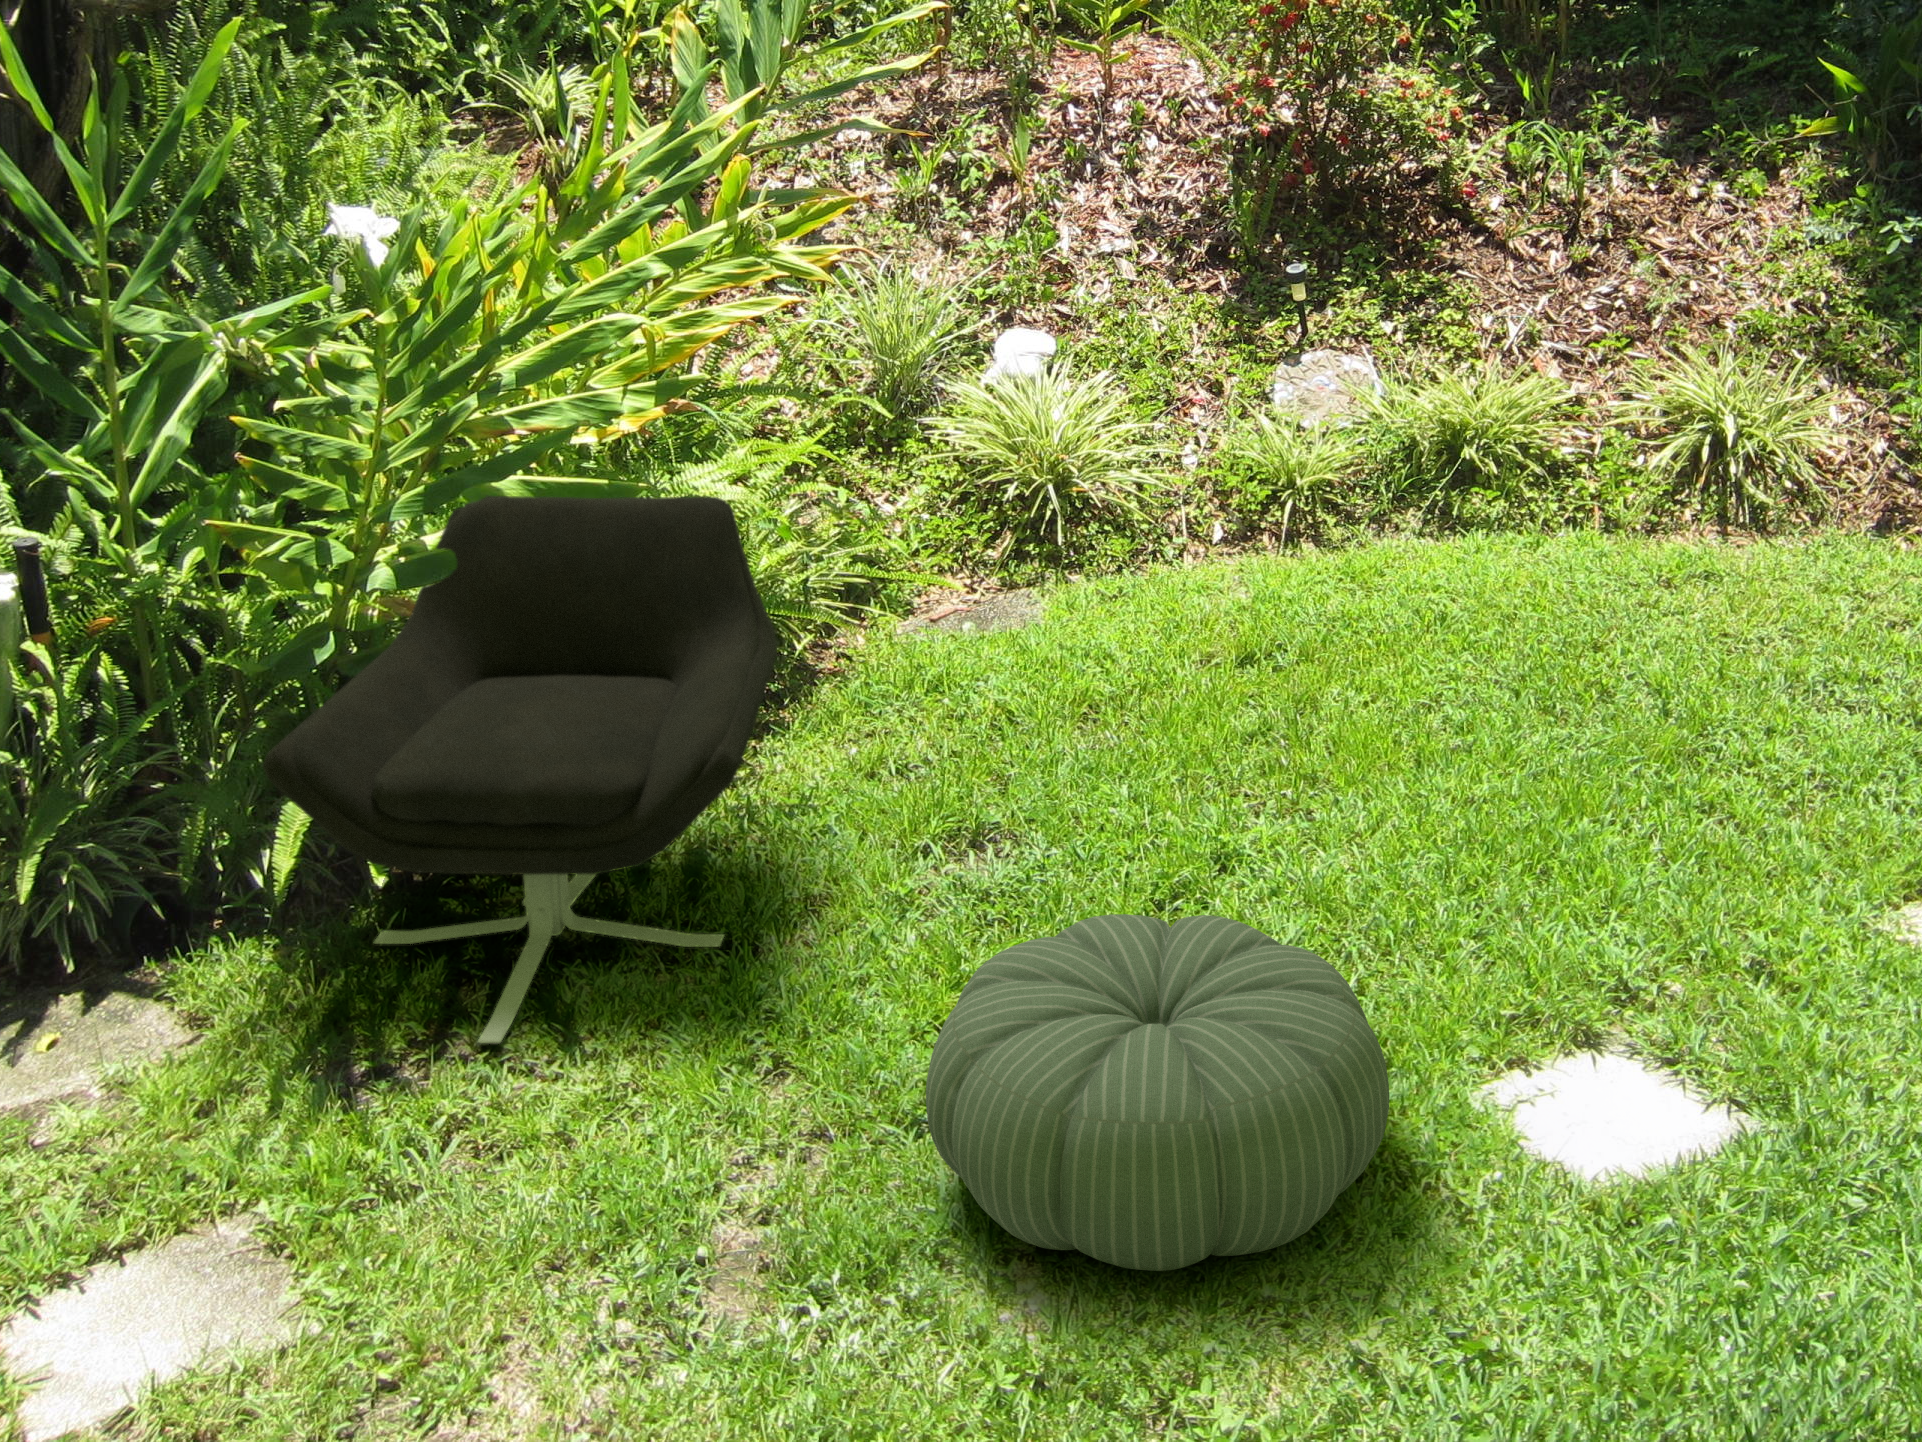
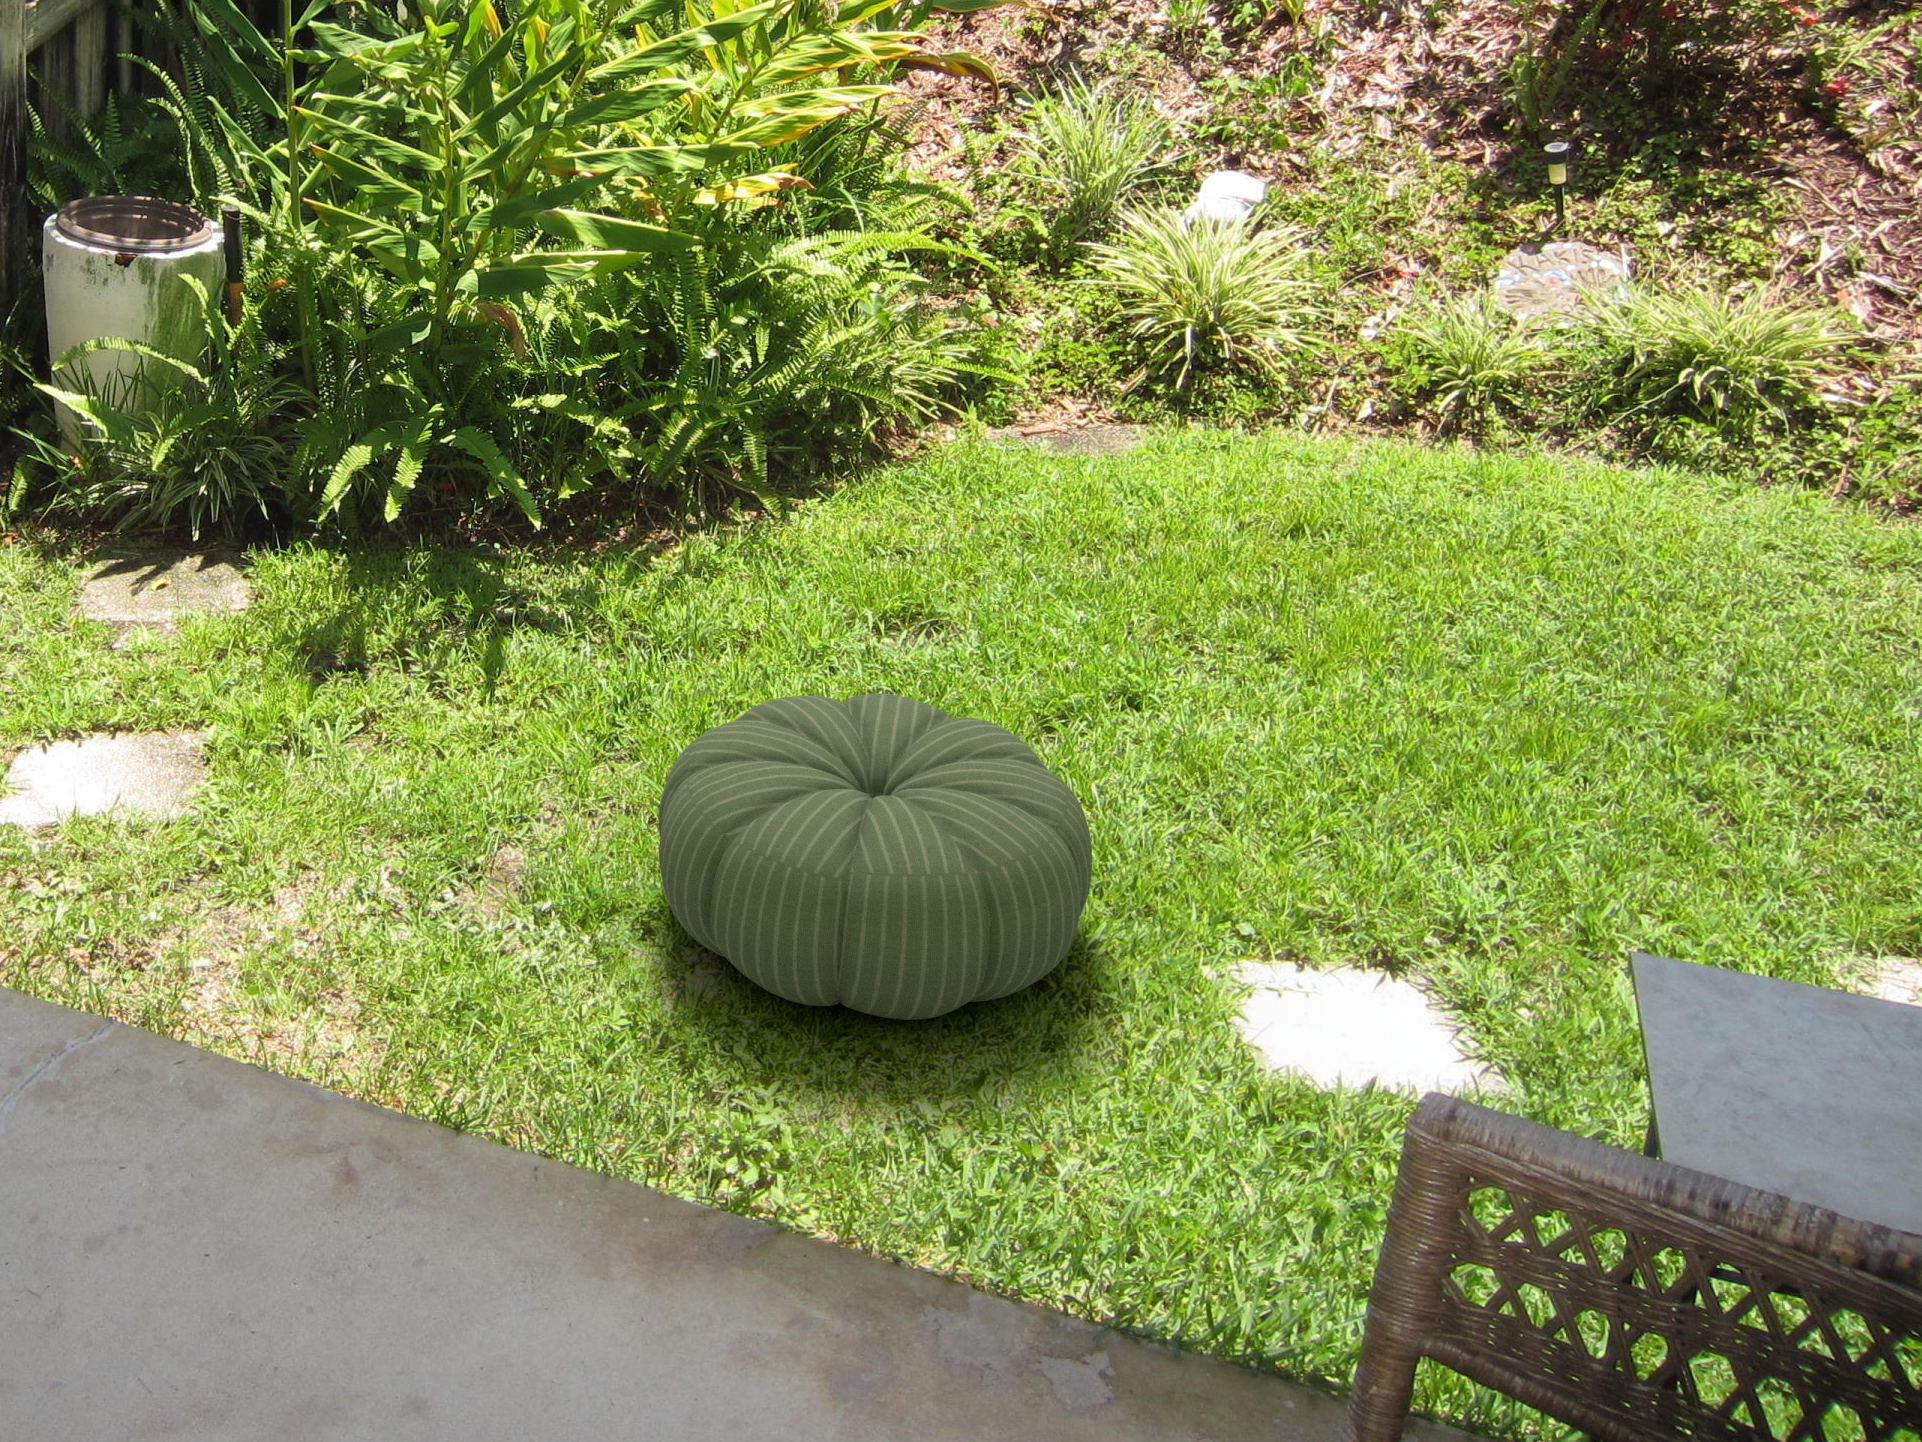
lounge chair: present [263,496,777,1043] -> none [310,224,768,670]

